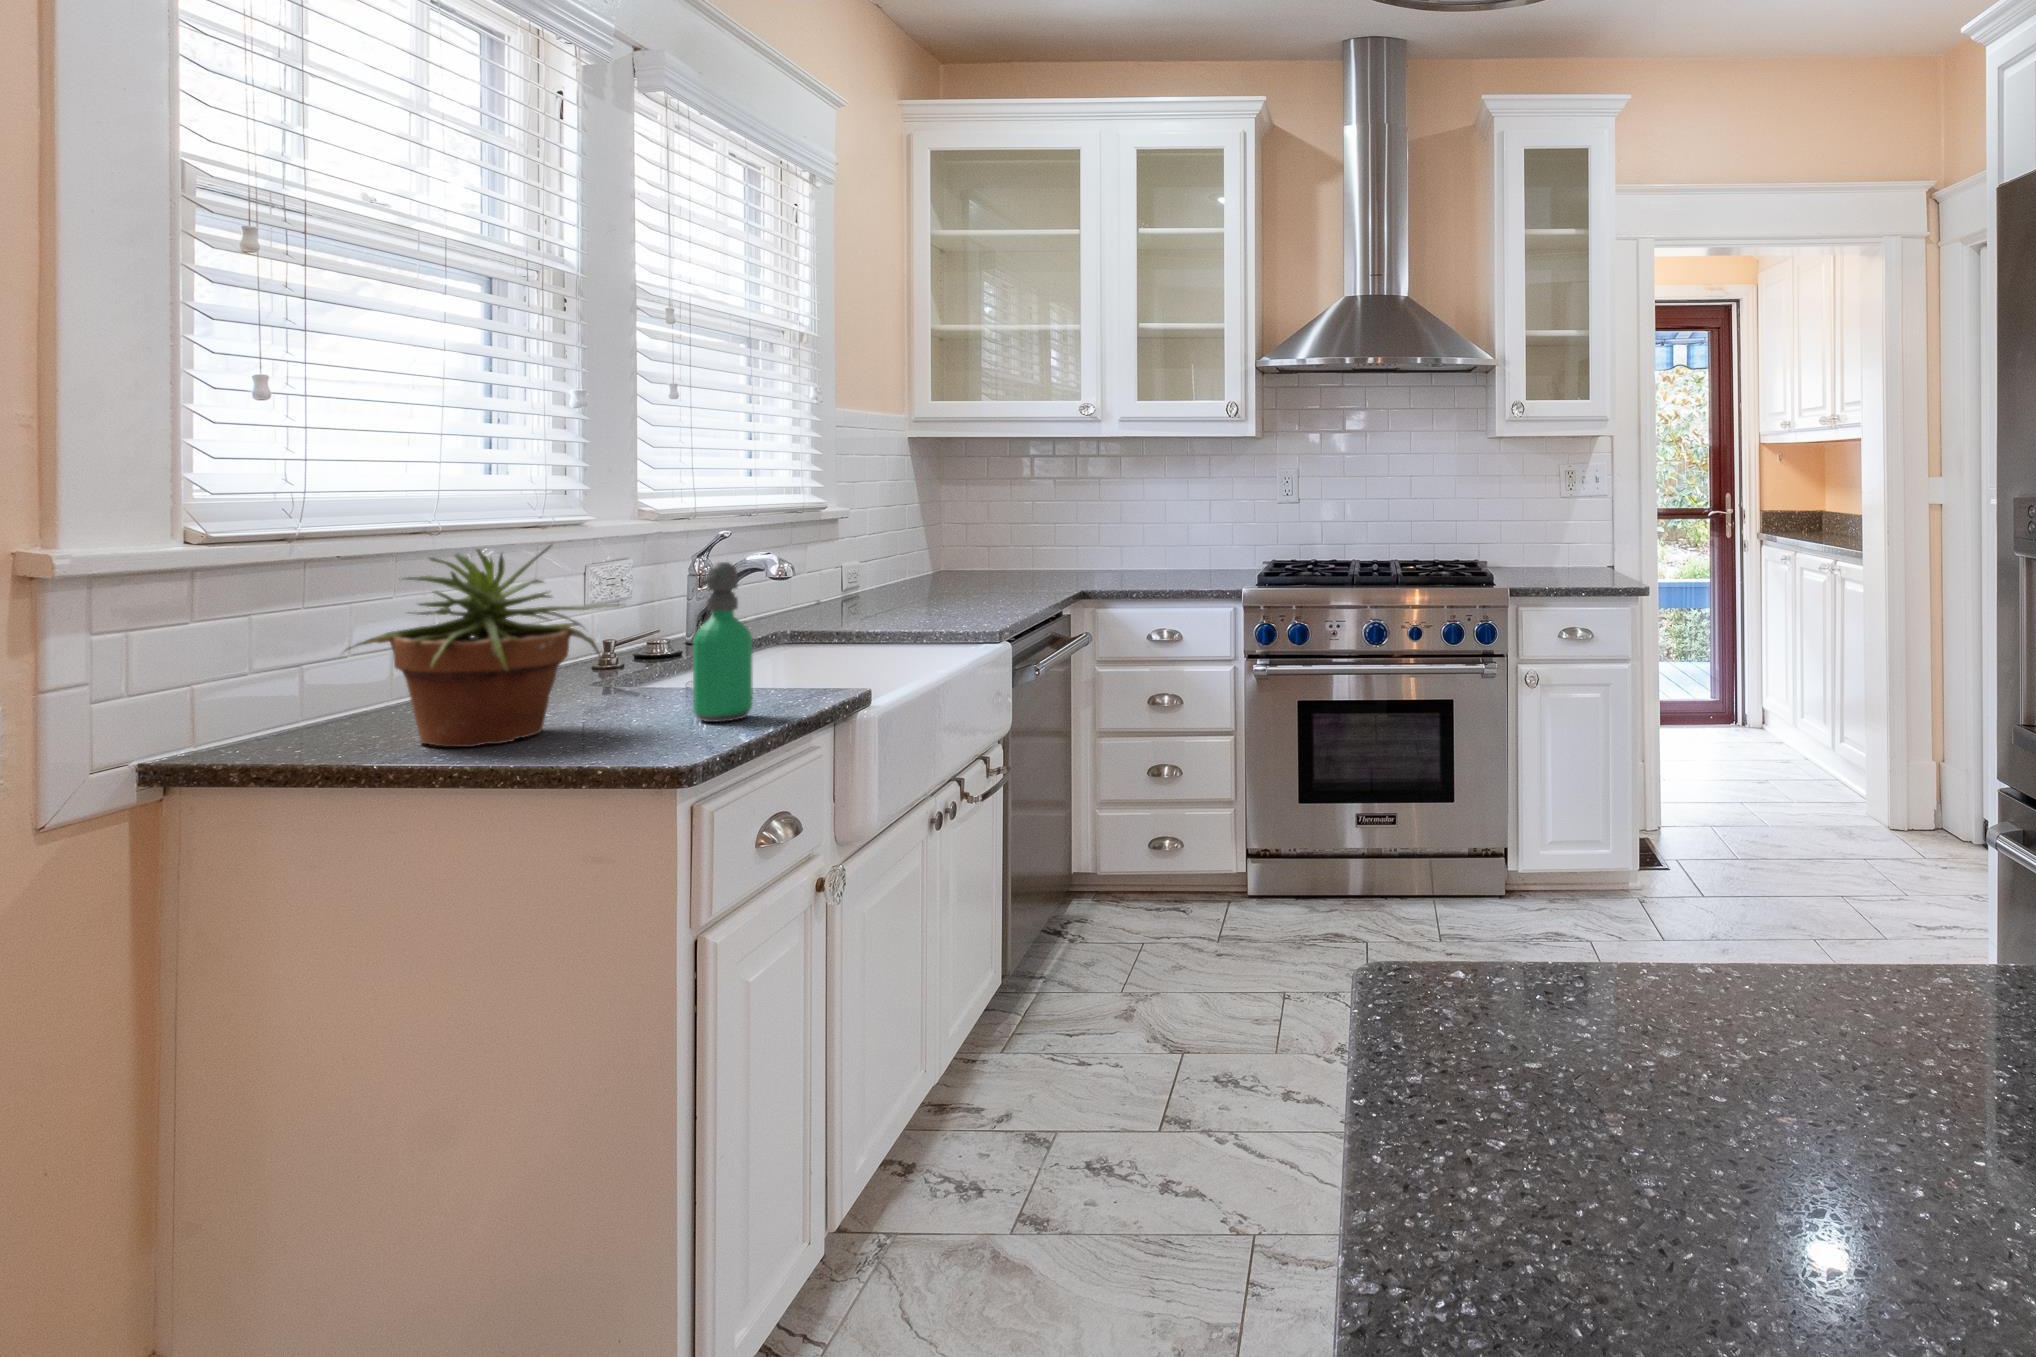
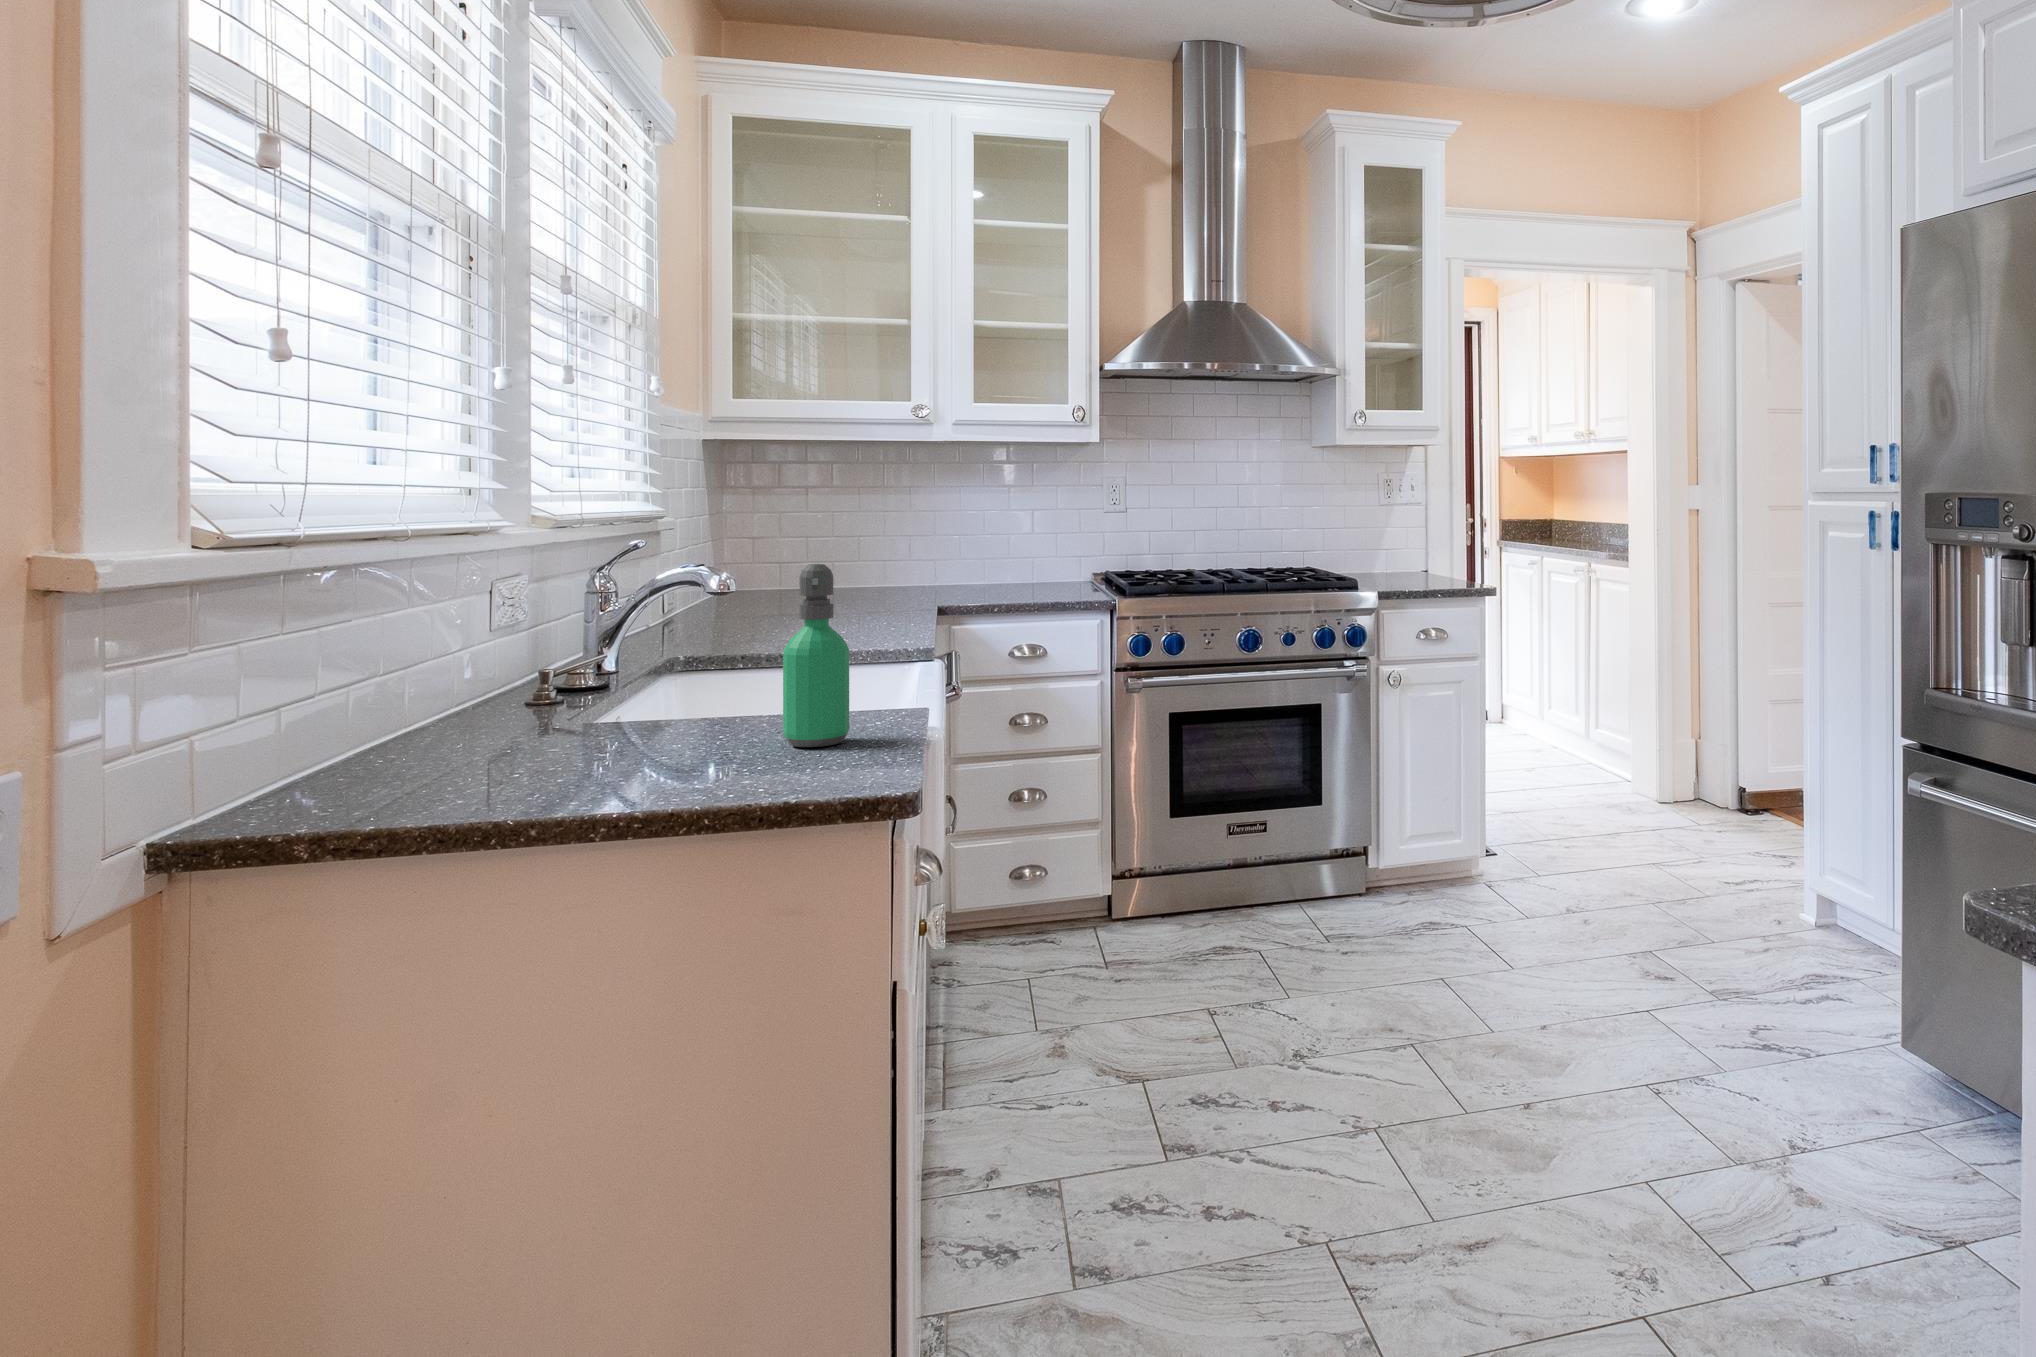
potted plant: present [346,544,617,747] -> none [386,542,718,792]

